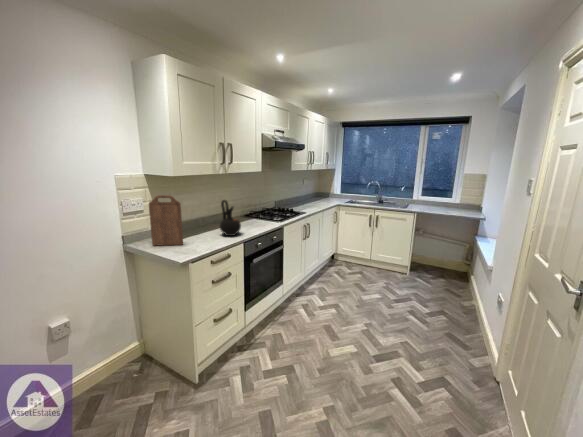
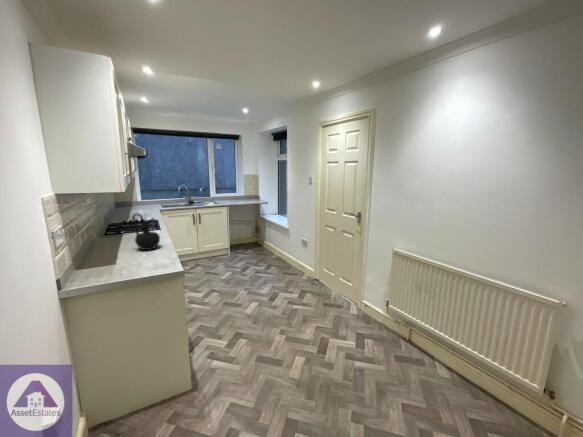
cutting board: present [149,195,183,246] -> none [91,214,133,278]

